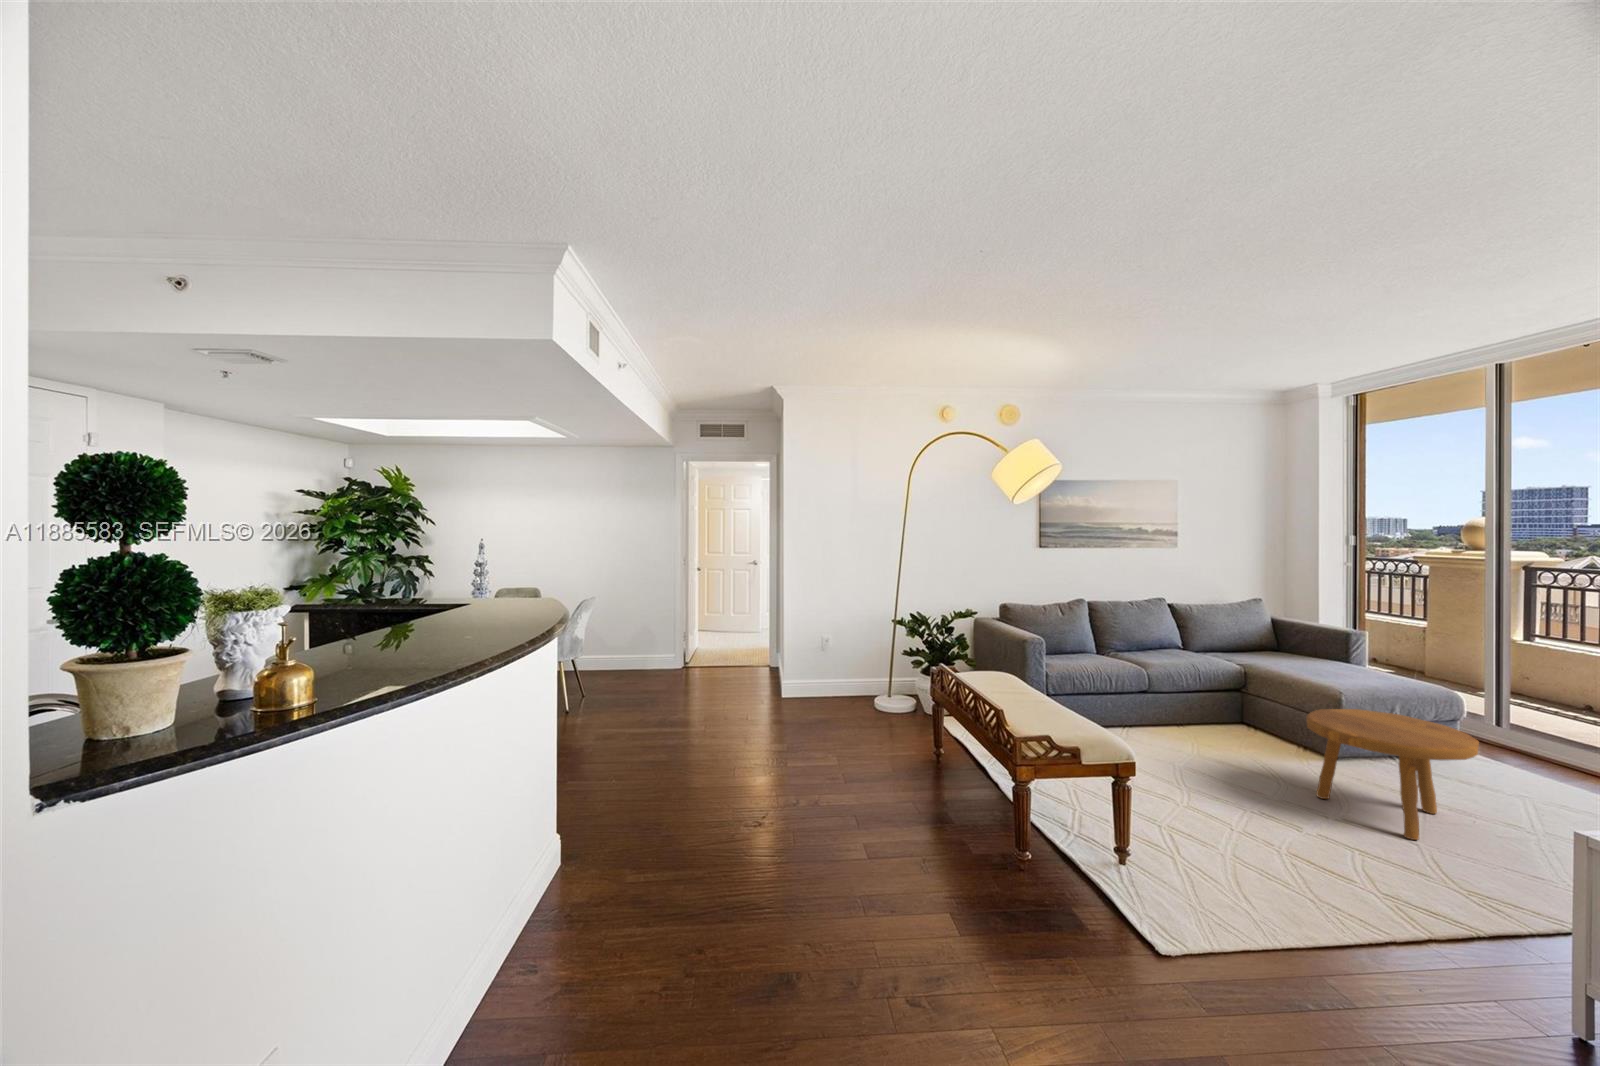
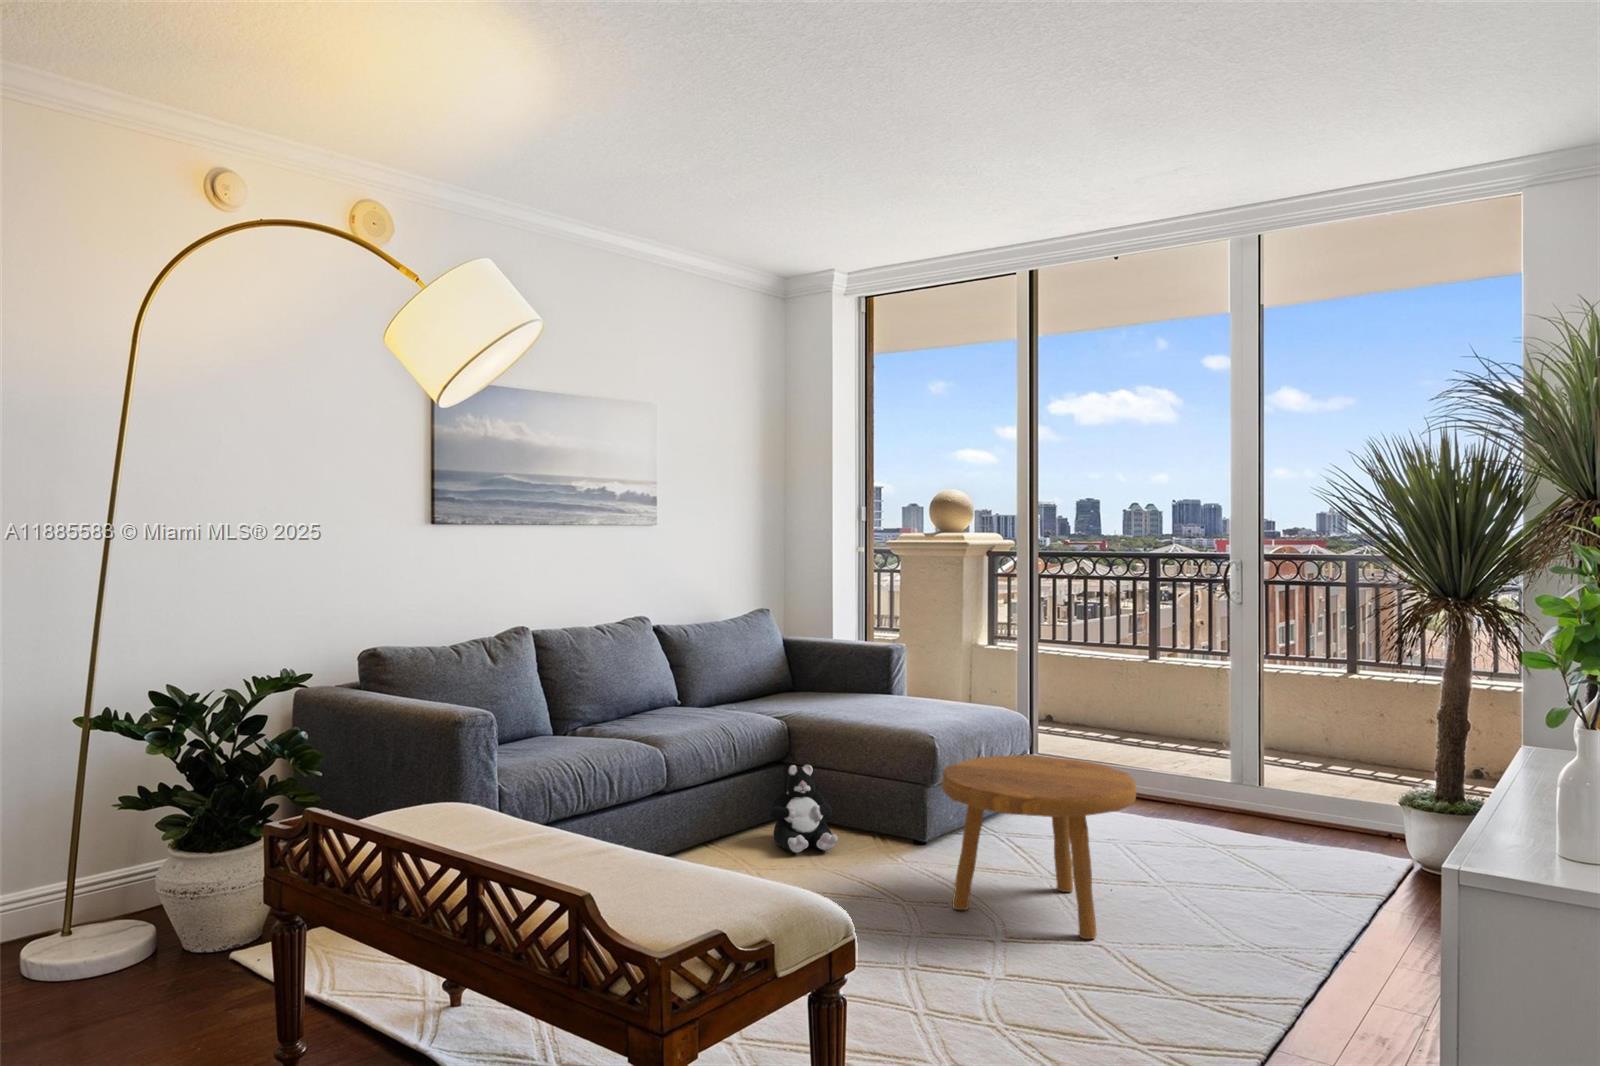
plush toy: none [1219,693,1266,747] -> present [769,764,838,853]

